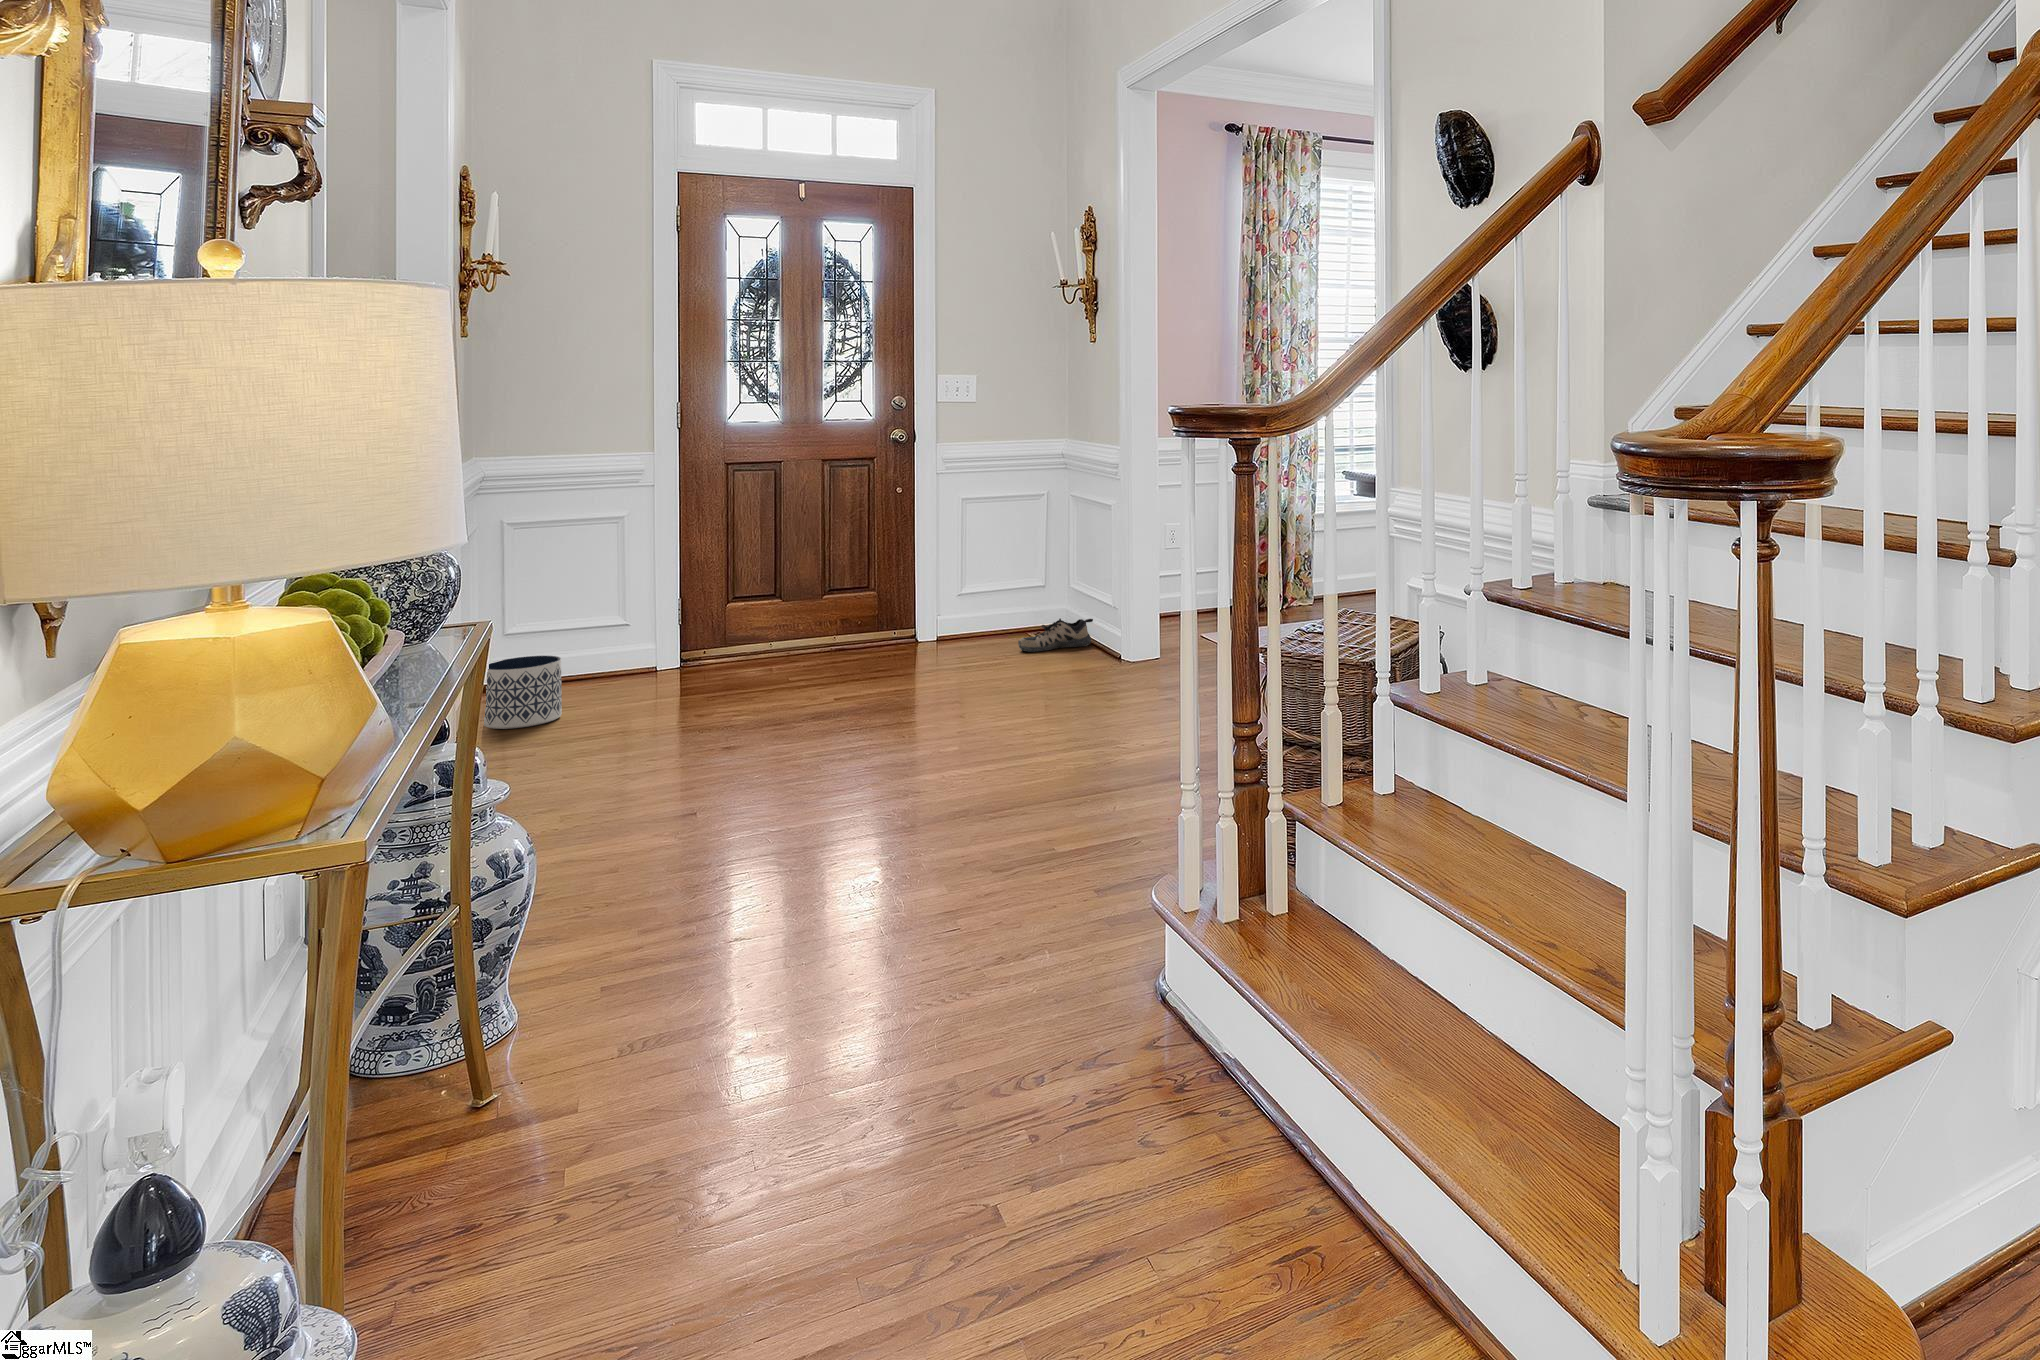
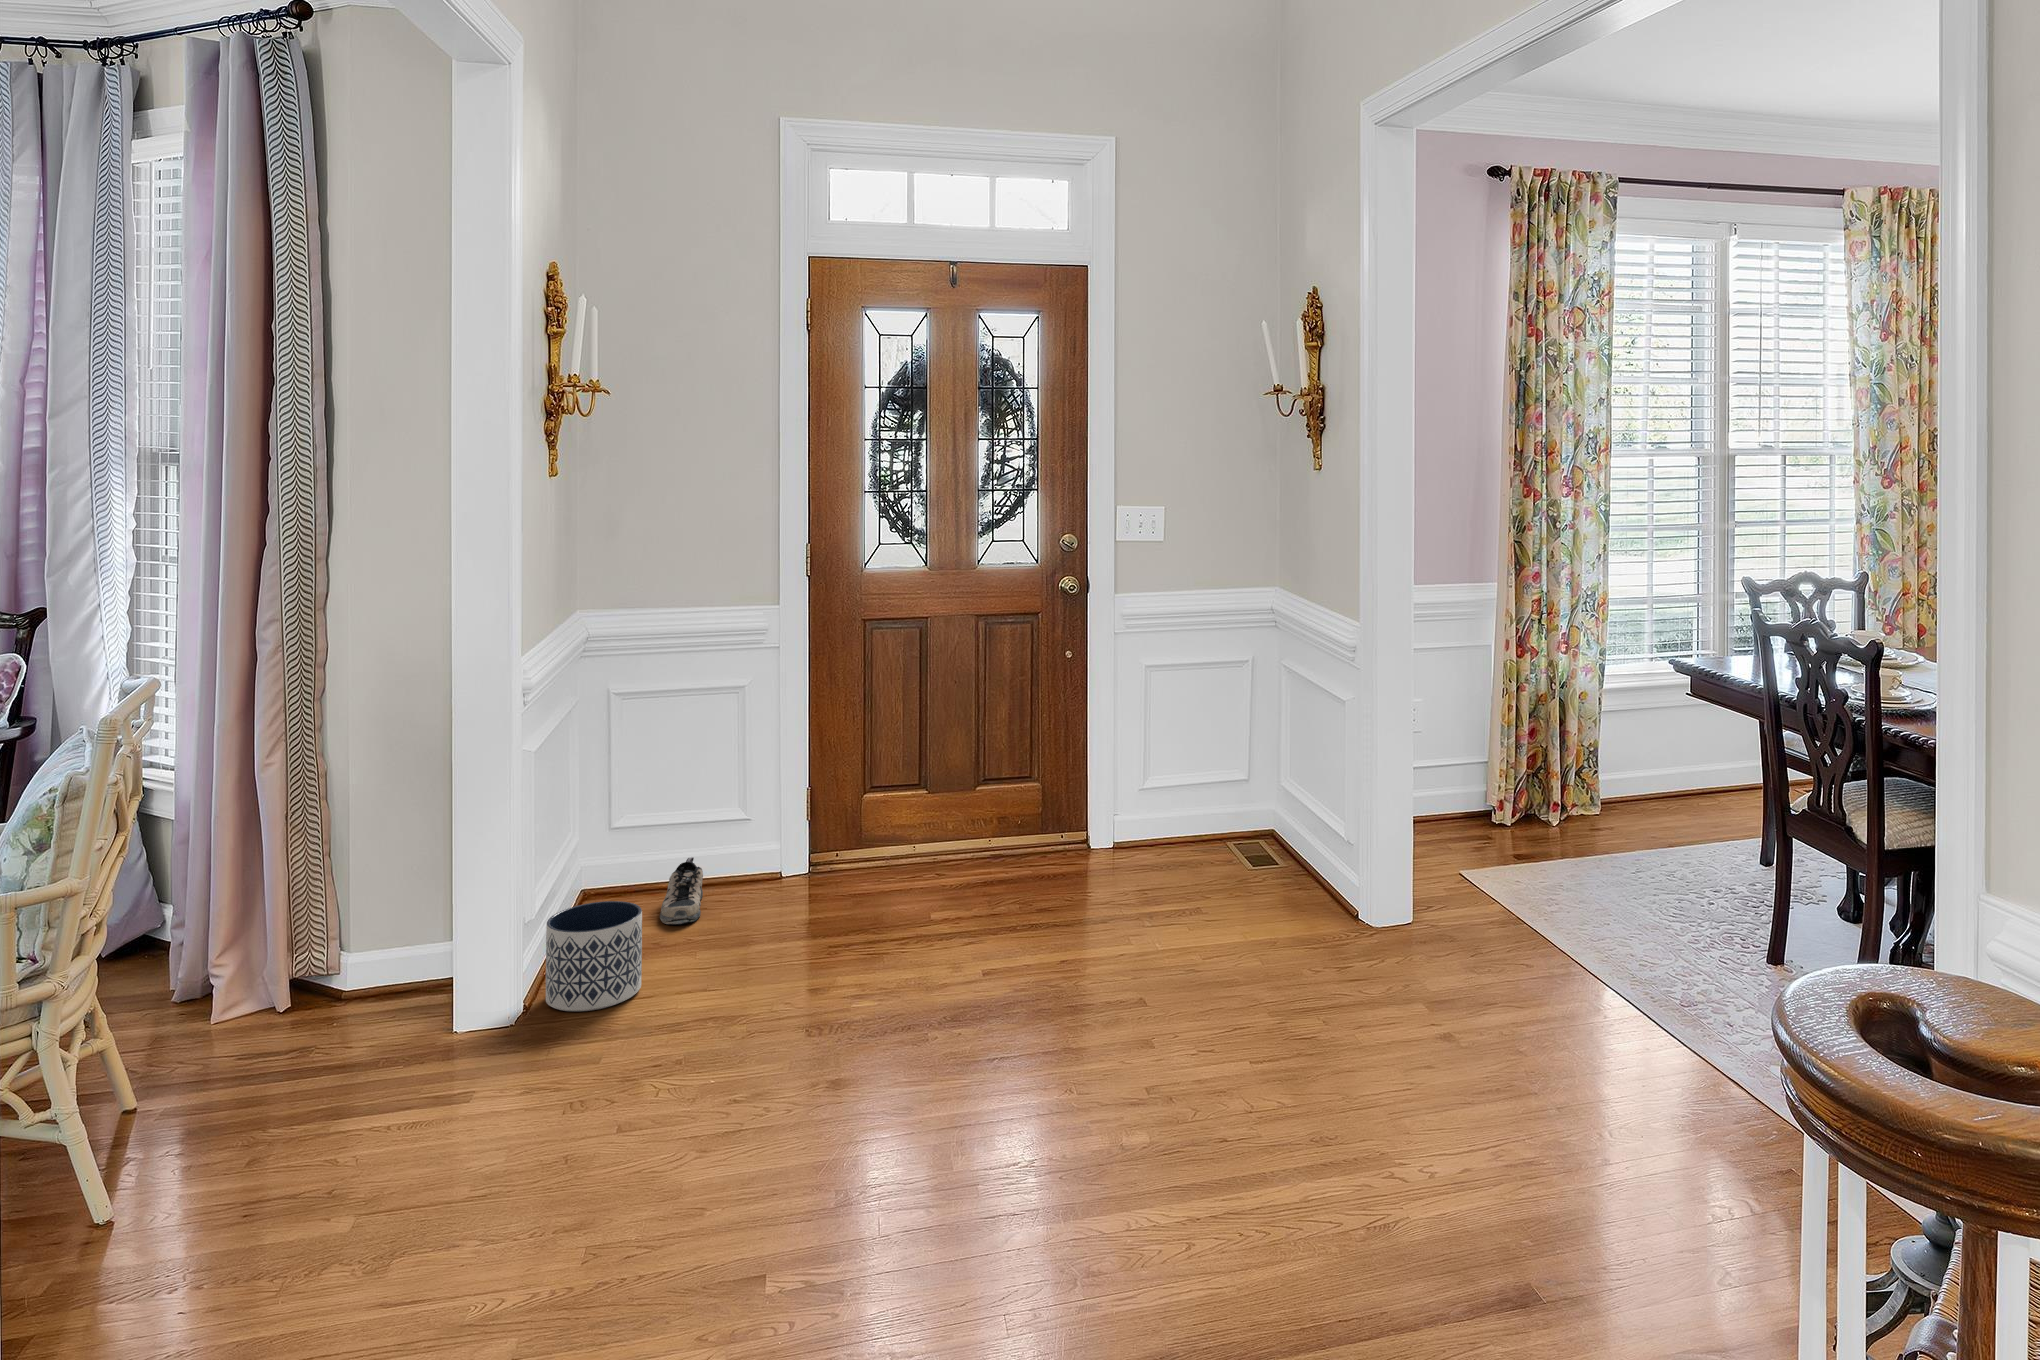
shoe: present [1018,618,1093,652] -> present [660,857,703,925]

